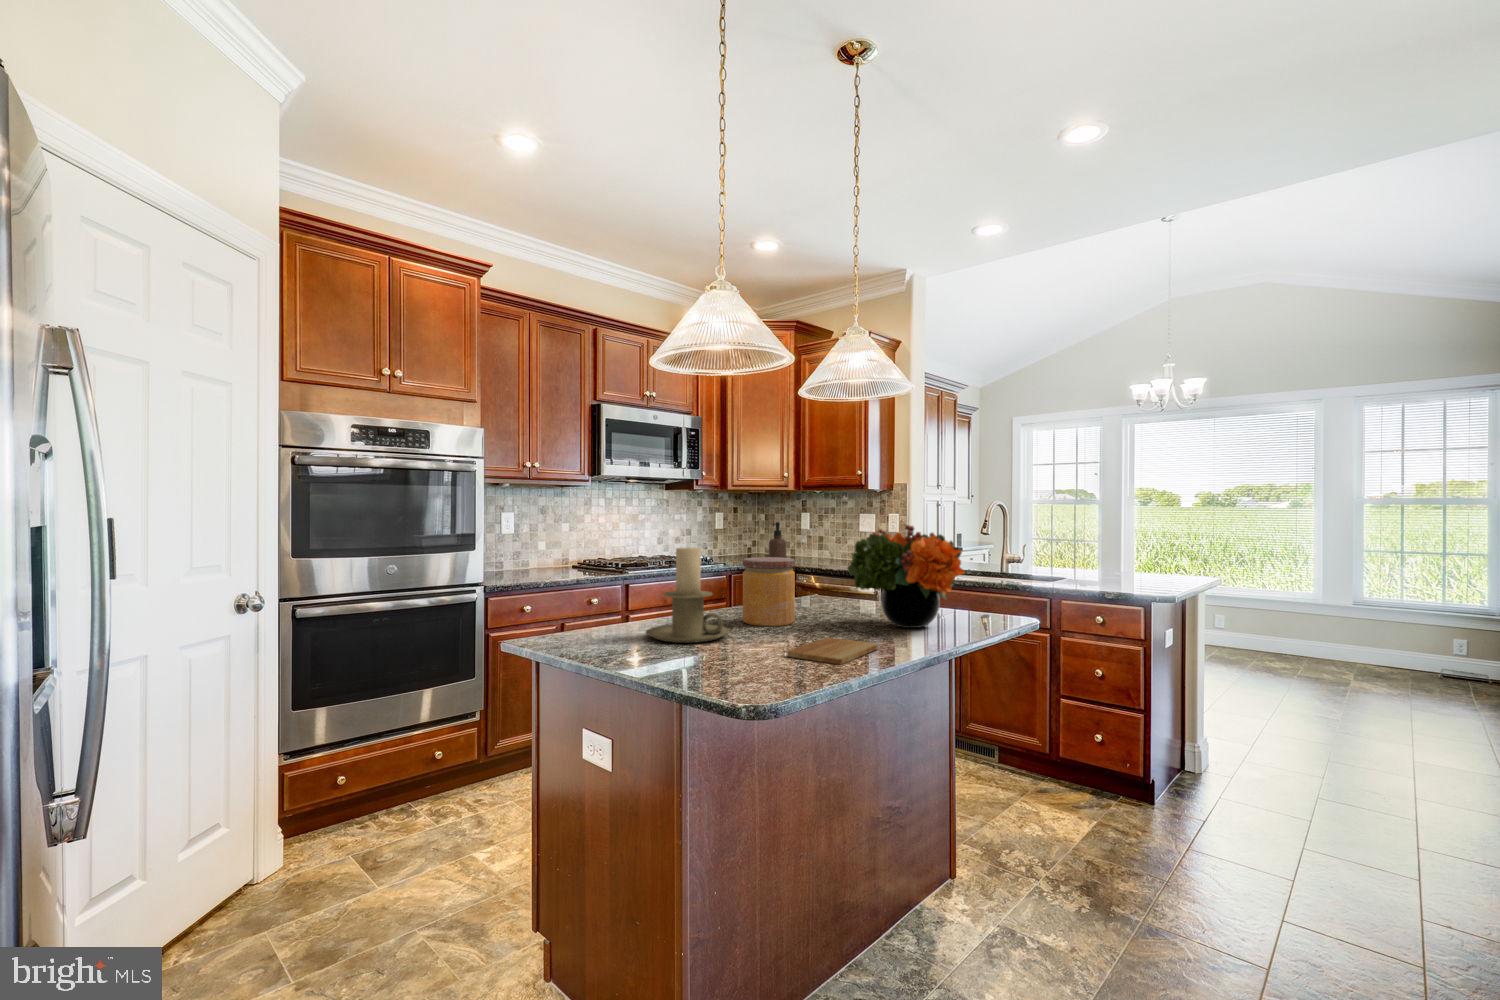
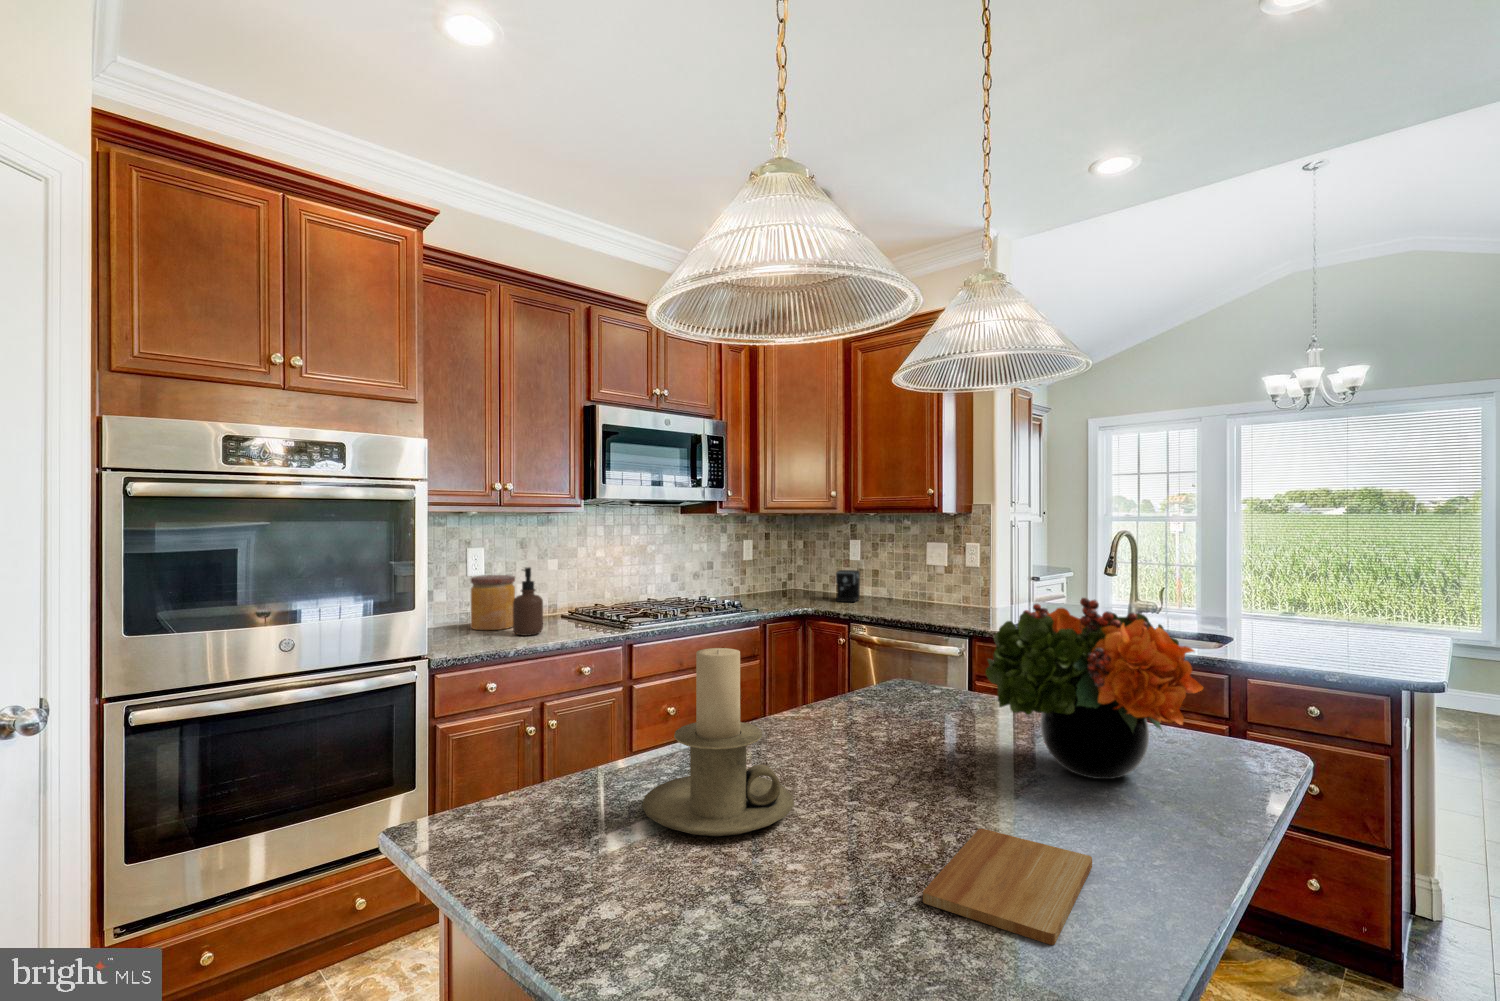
soap dispenser: present [769,522,786,558] -> present [513,567,543,636]
coffee maker: none [788,535,833,560] -> present [836,570,860,602]
jar: present [743,557,795,626] -> present [471,575,515,630]

